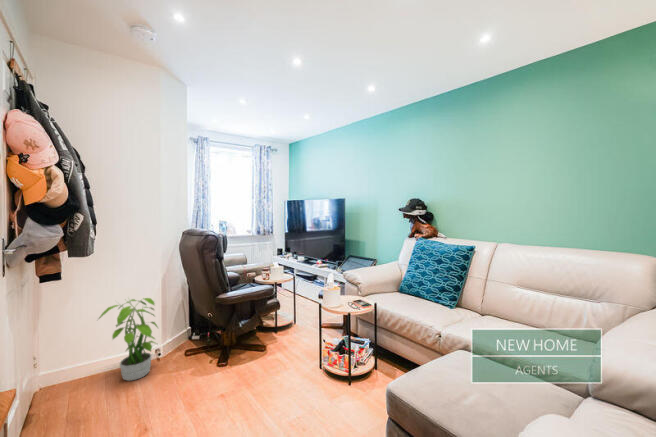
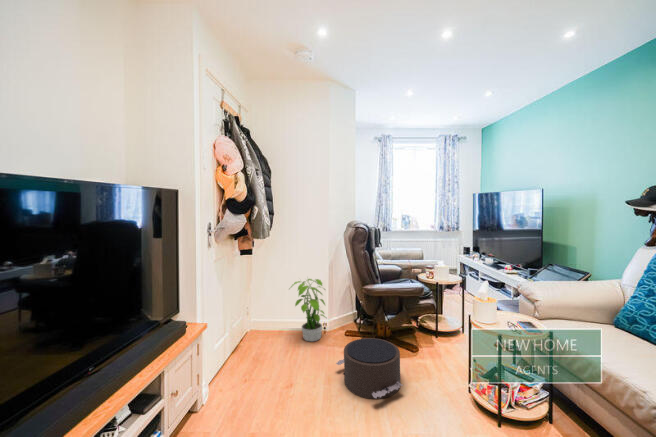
pouf: none [188,347,272,416] -> present [336,338,403,399]

